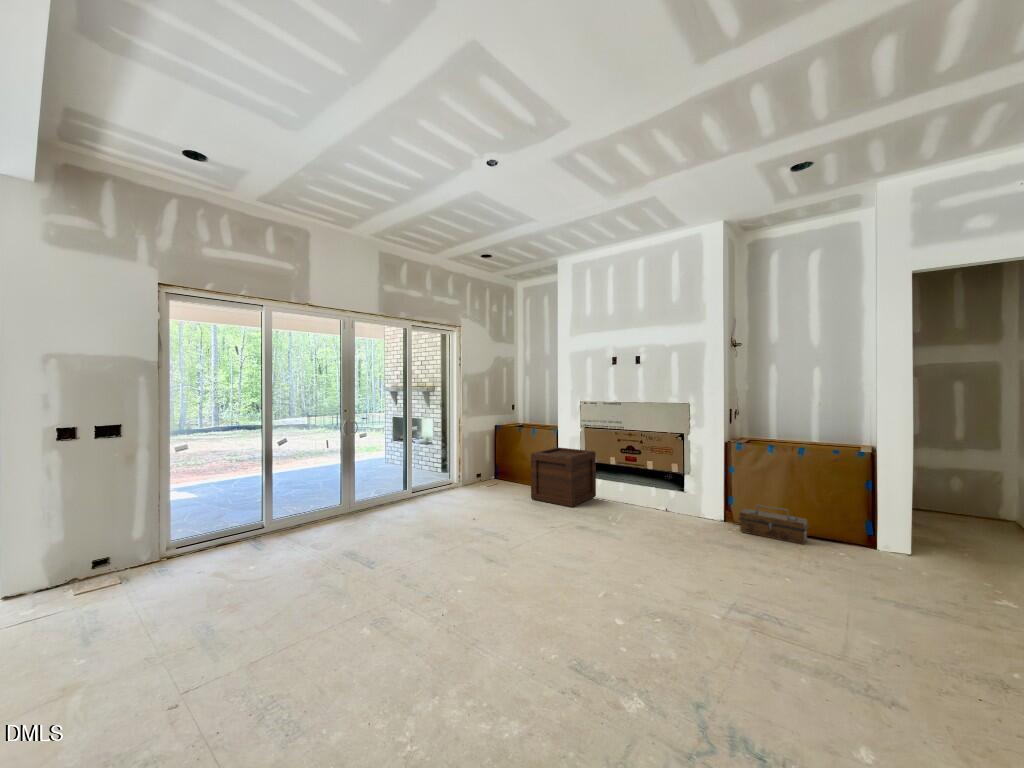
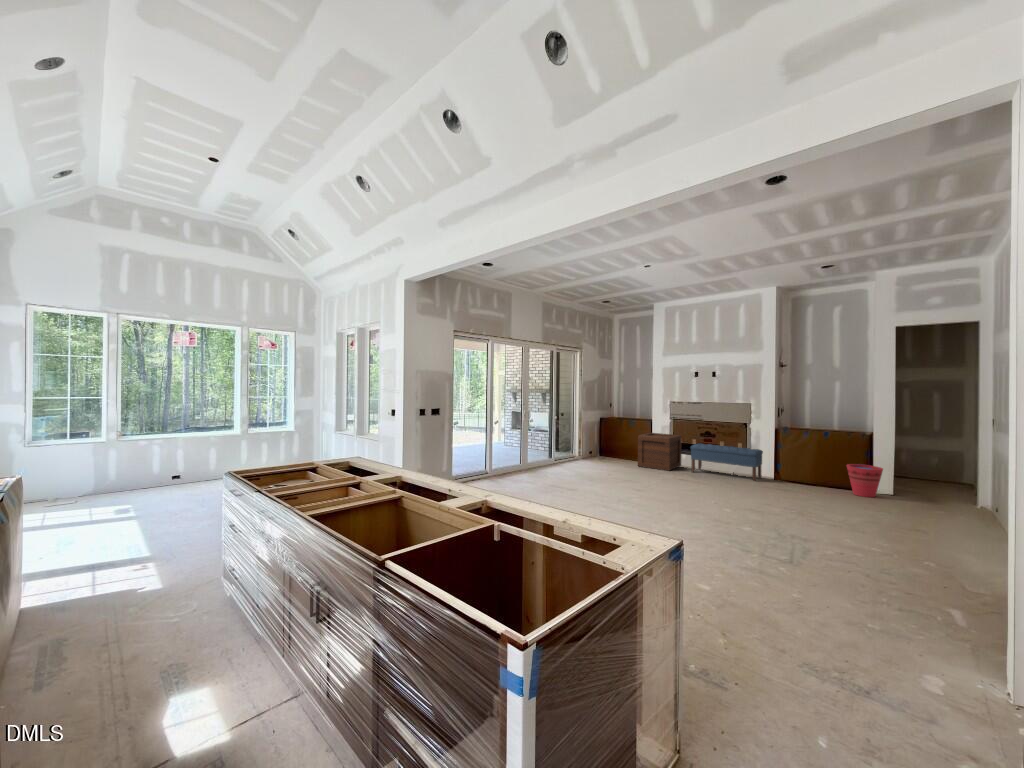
bench: none [602,464,707,527] -> present [691,443,763,481]
bucket: none [834,501,895,561] -> present [847,464,883,497]
toolbox: present [739,505,808,544] -> none [785,467,831,490]

